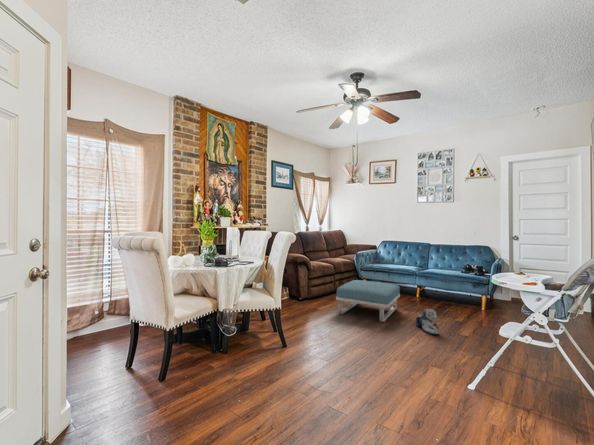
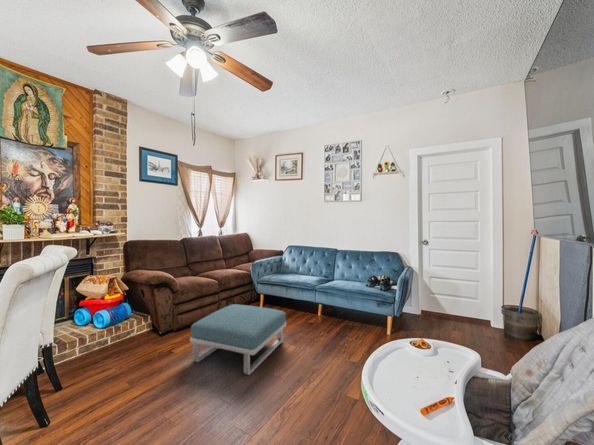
plush toy: present [416,309,439,335] -> none [293,355,322,399]

